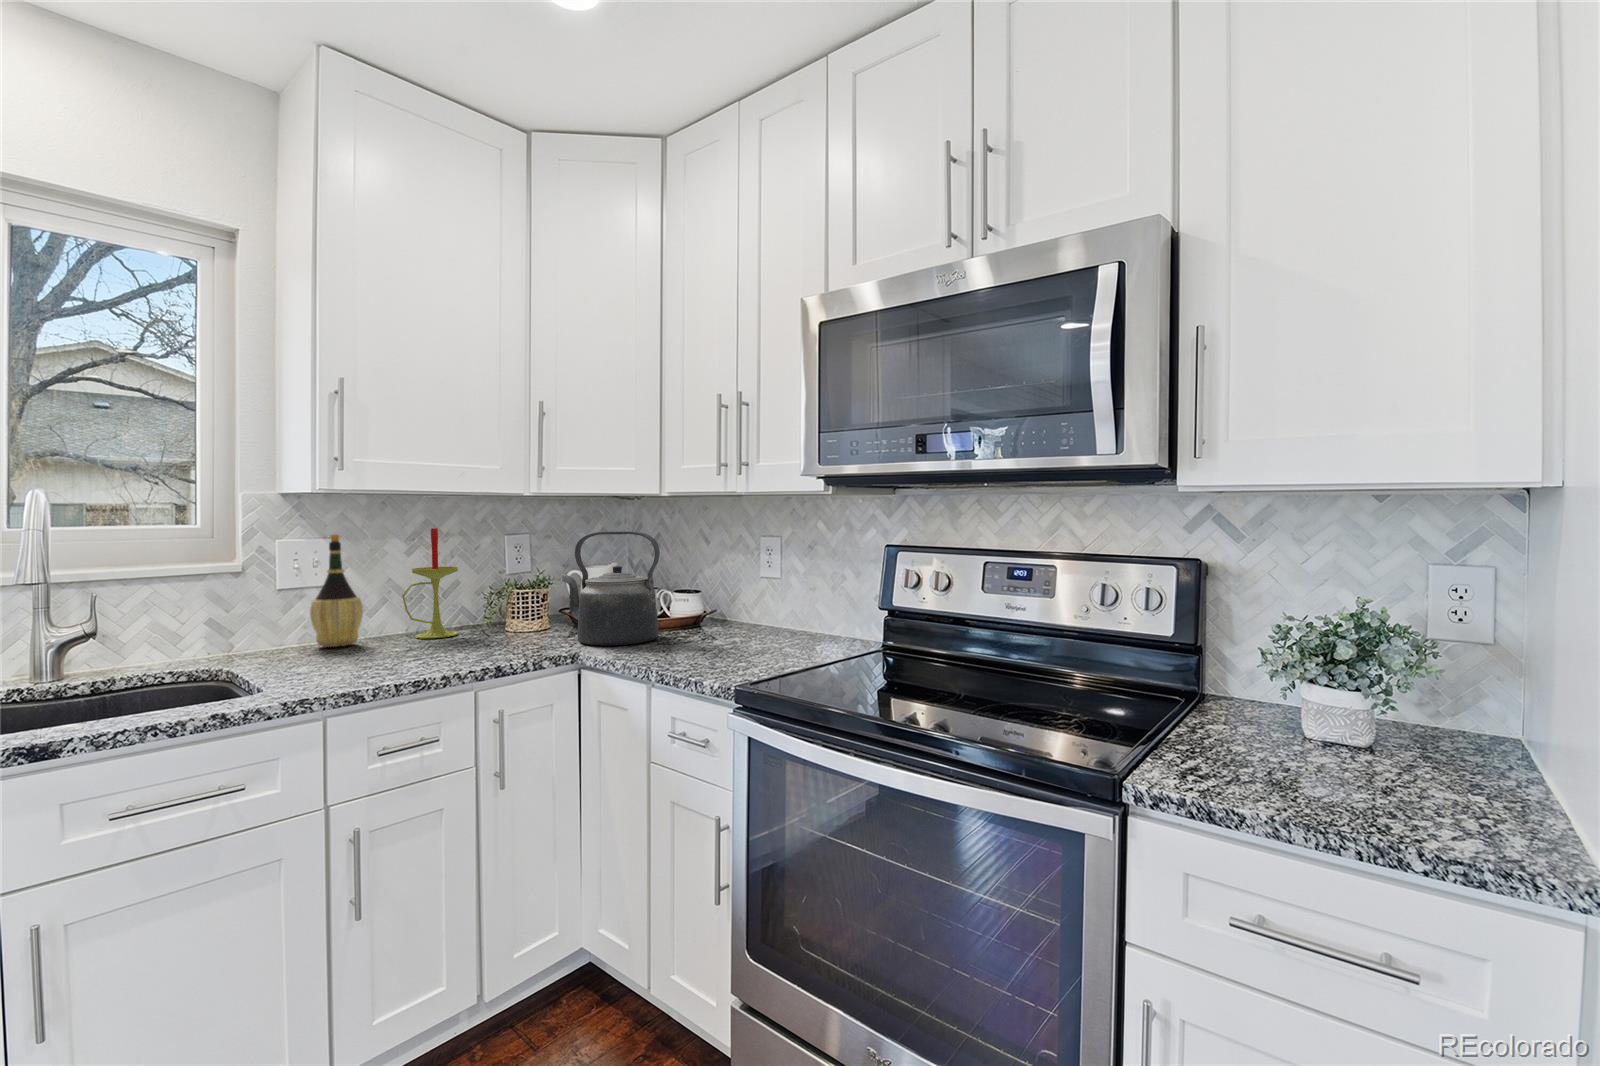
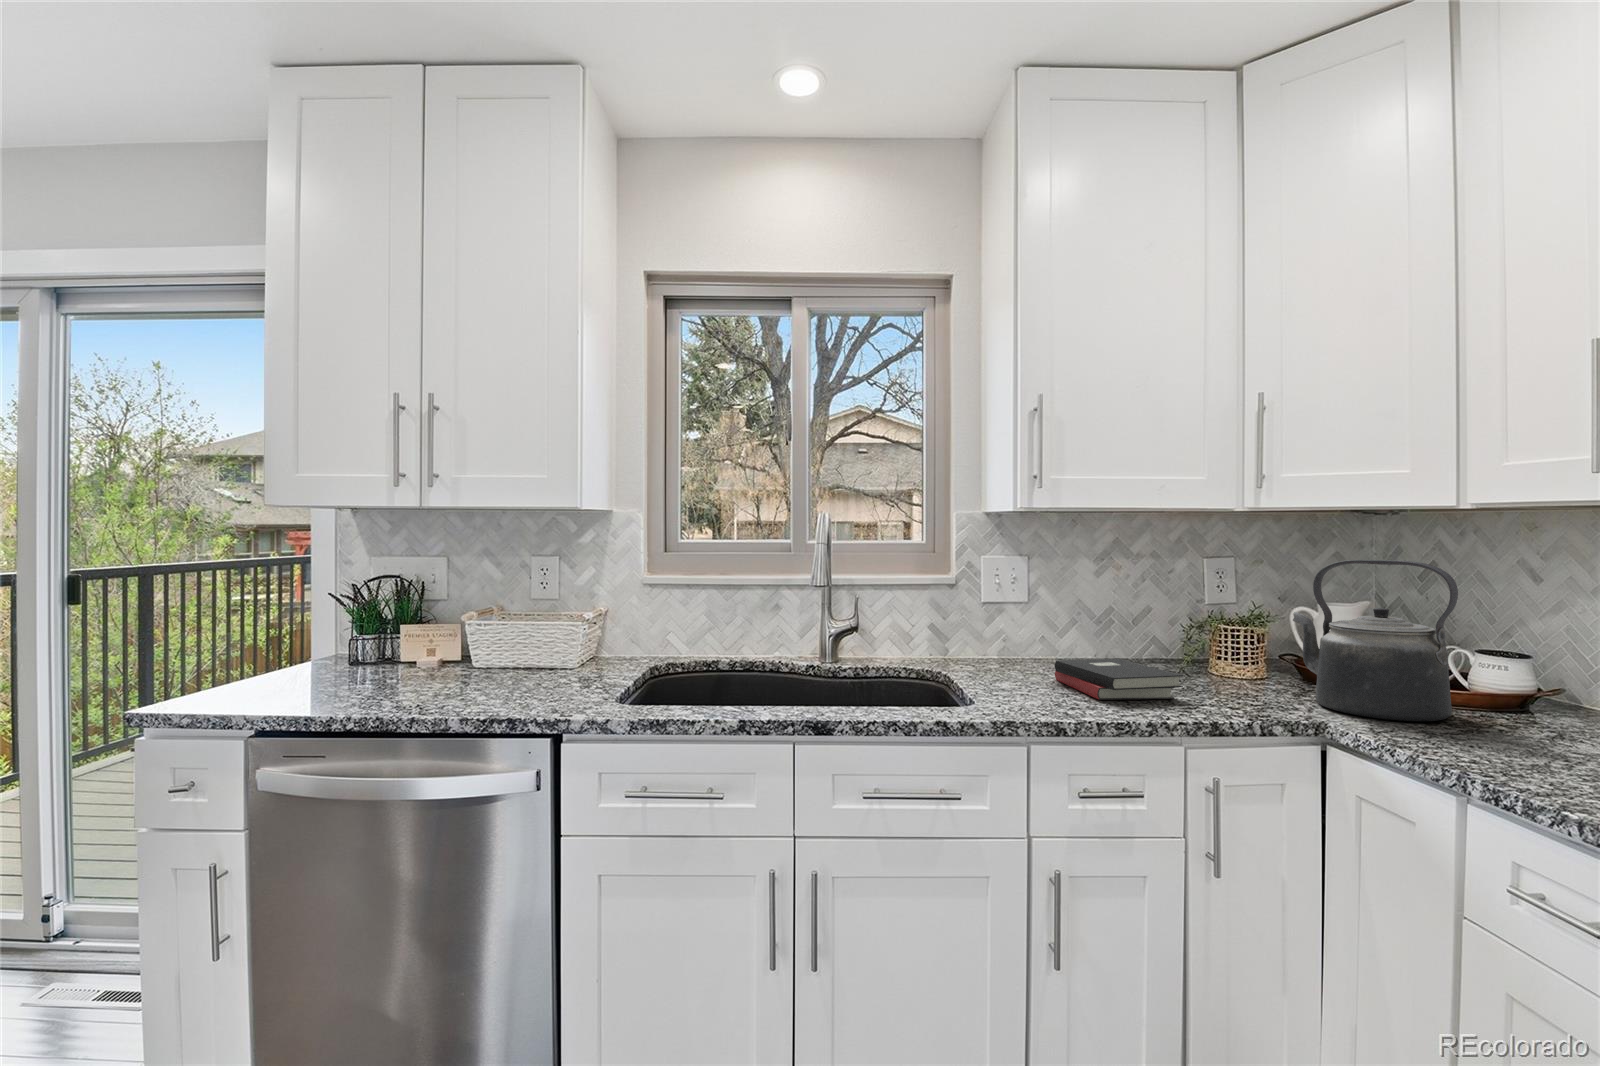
candle: present [402,528,458,639] -> none [1096,545,1157,670]
wine bottle: present [310,534,363,647] -> none [1010,551,1057,665]
hardback book: none [358,628,477,666] -> present [1055,659,1183,700]

